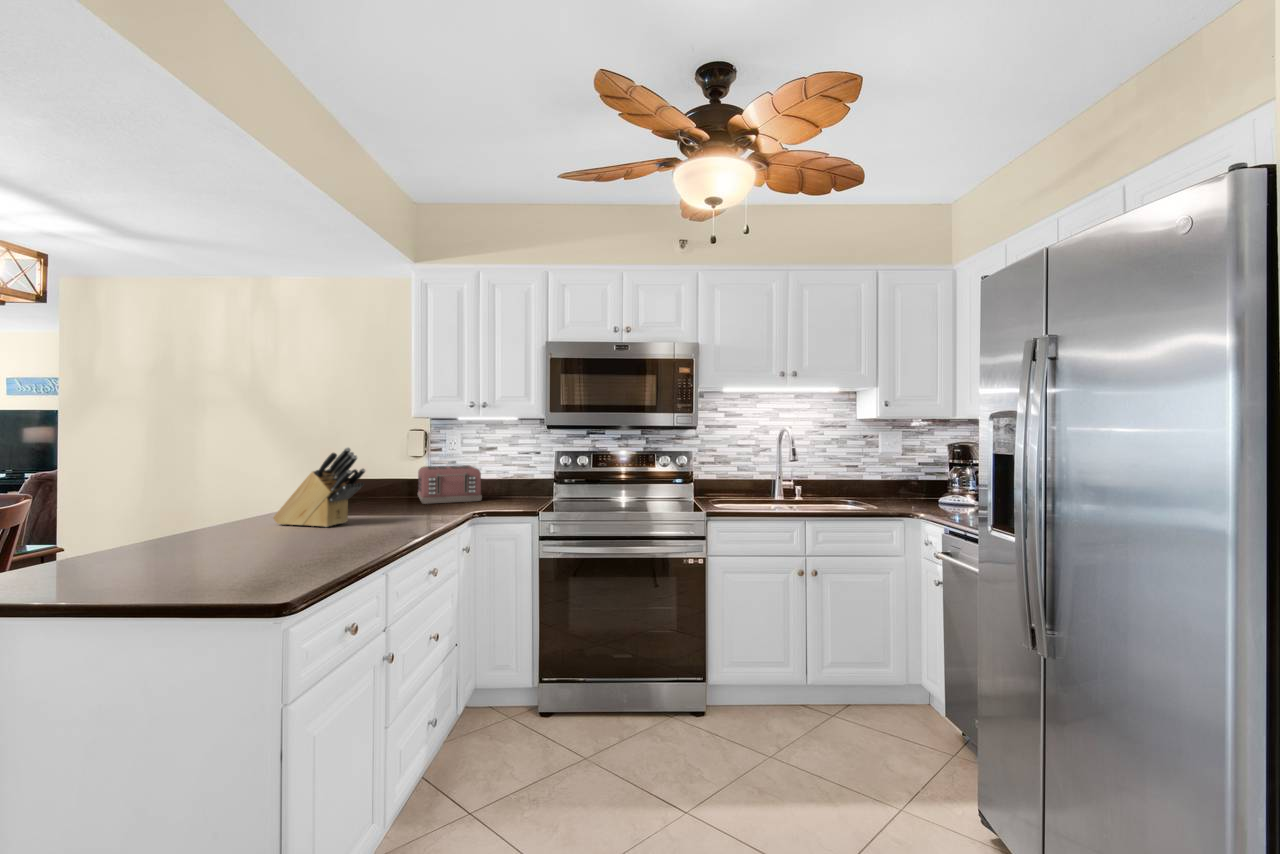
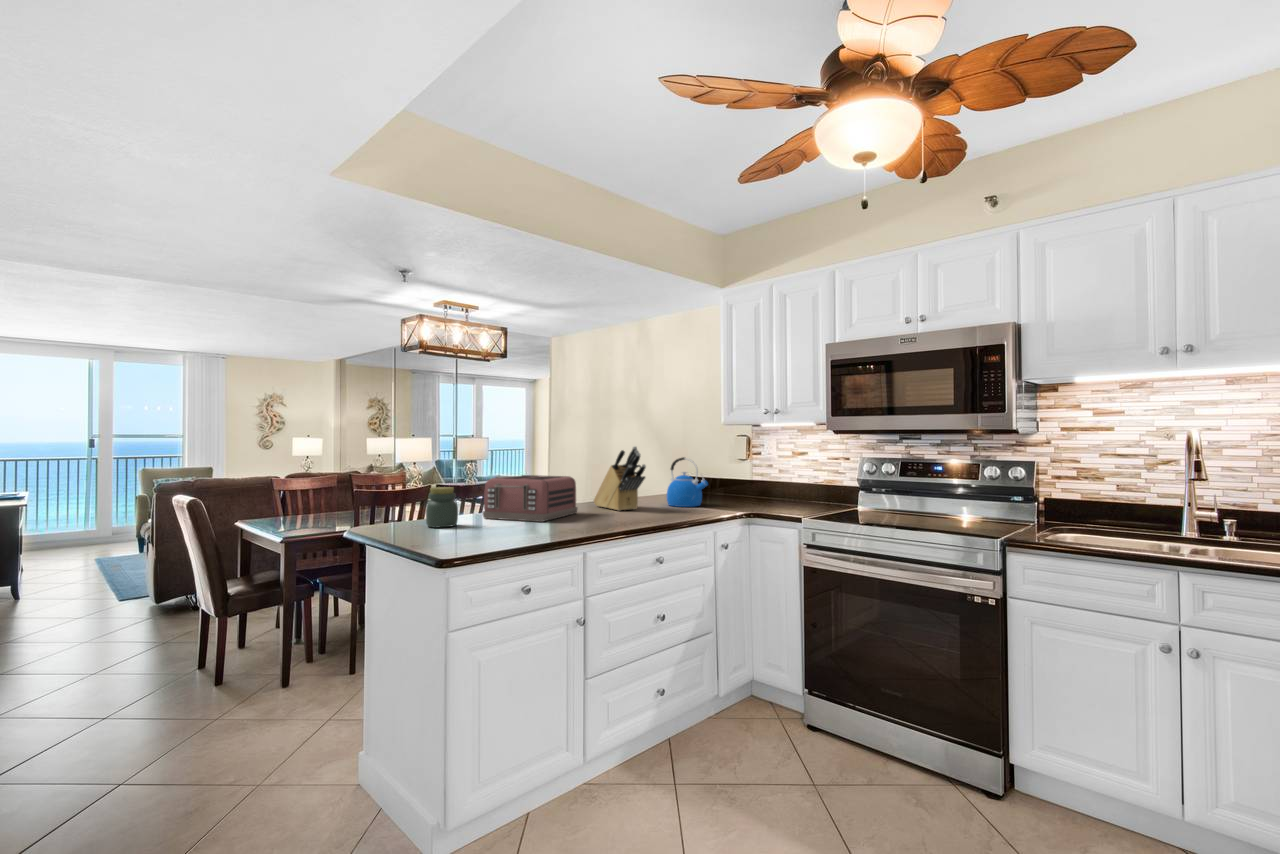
kettle: none [365,457,419,514] -> present [667,457,708,507]
toaster: present [418,465,482,504] -> present [483,475,577,522]
jar: none [53,524,122,595] -> present [426,487,458,527]

